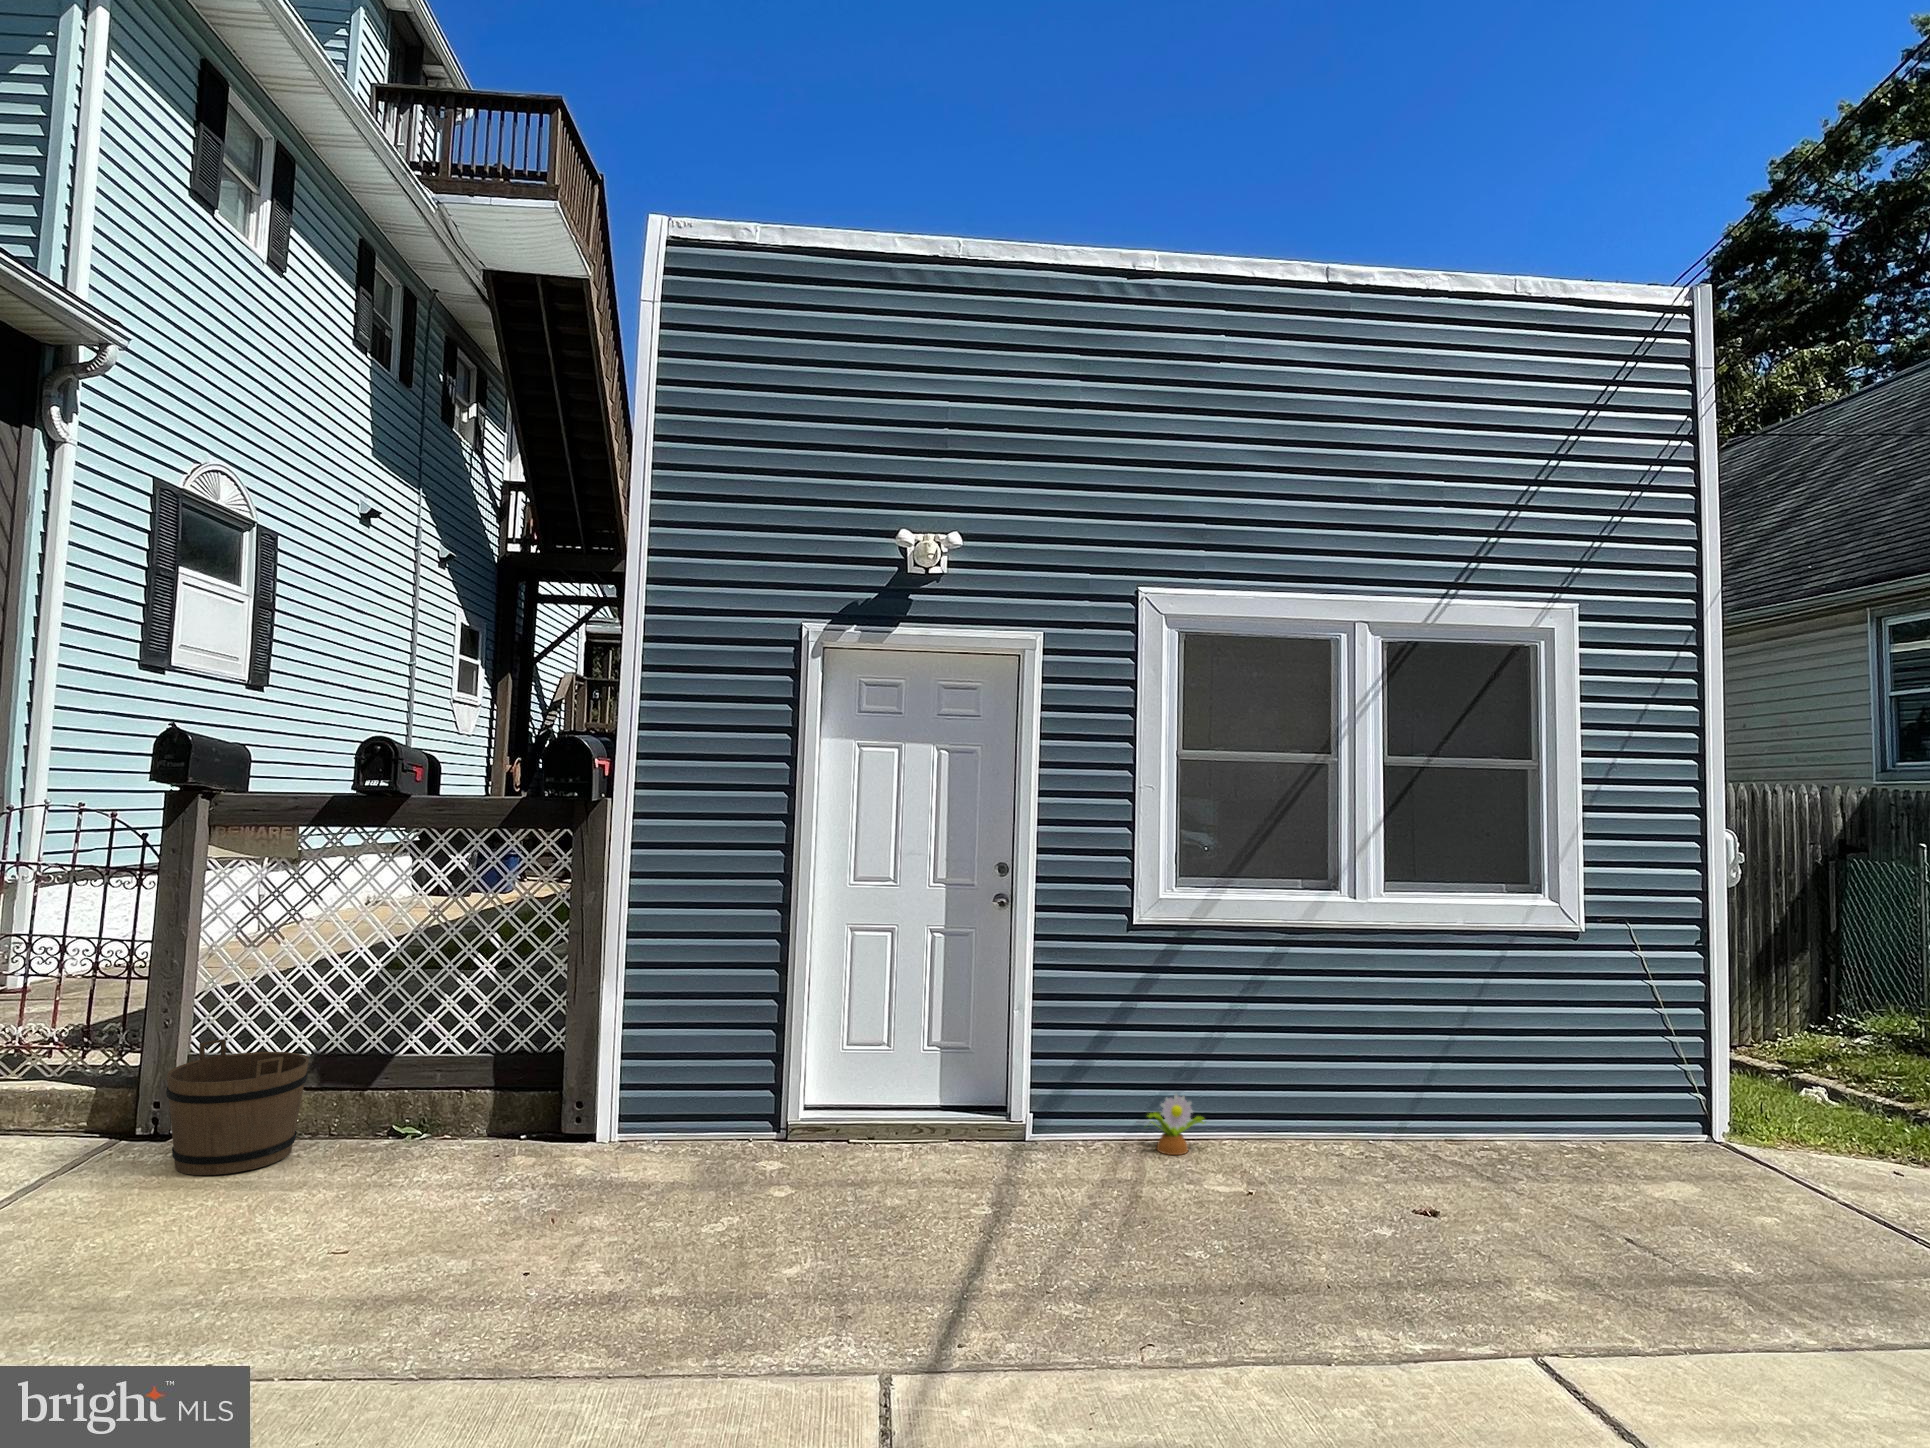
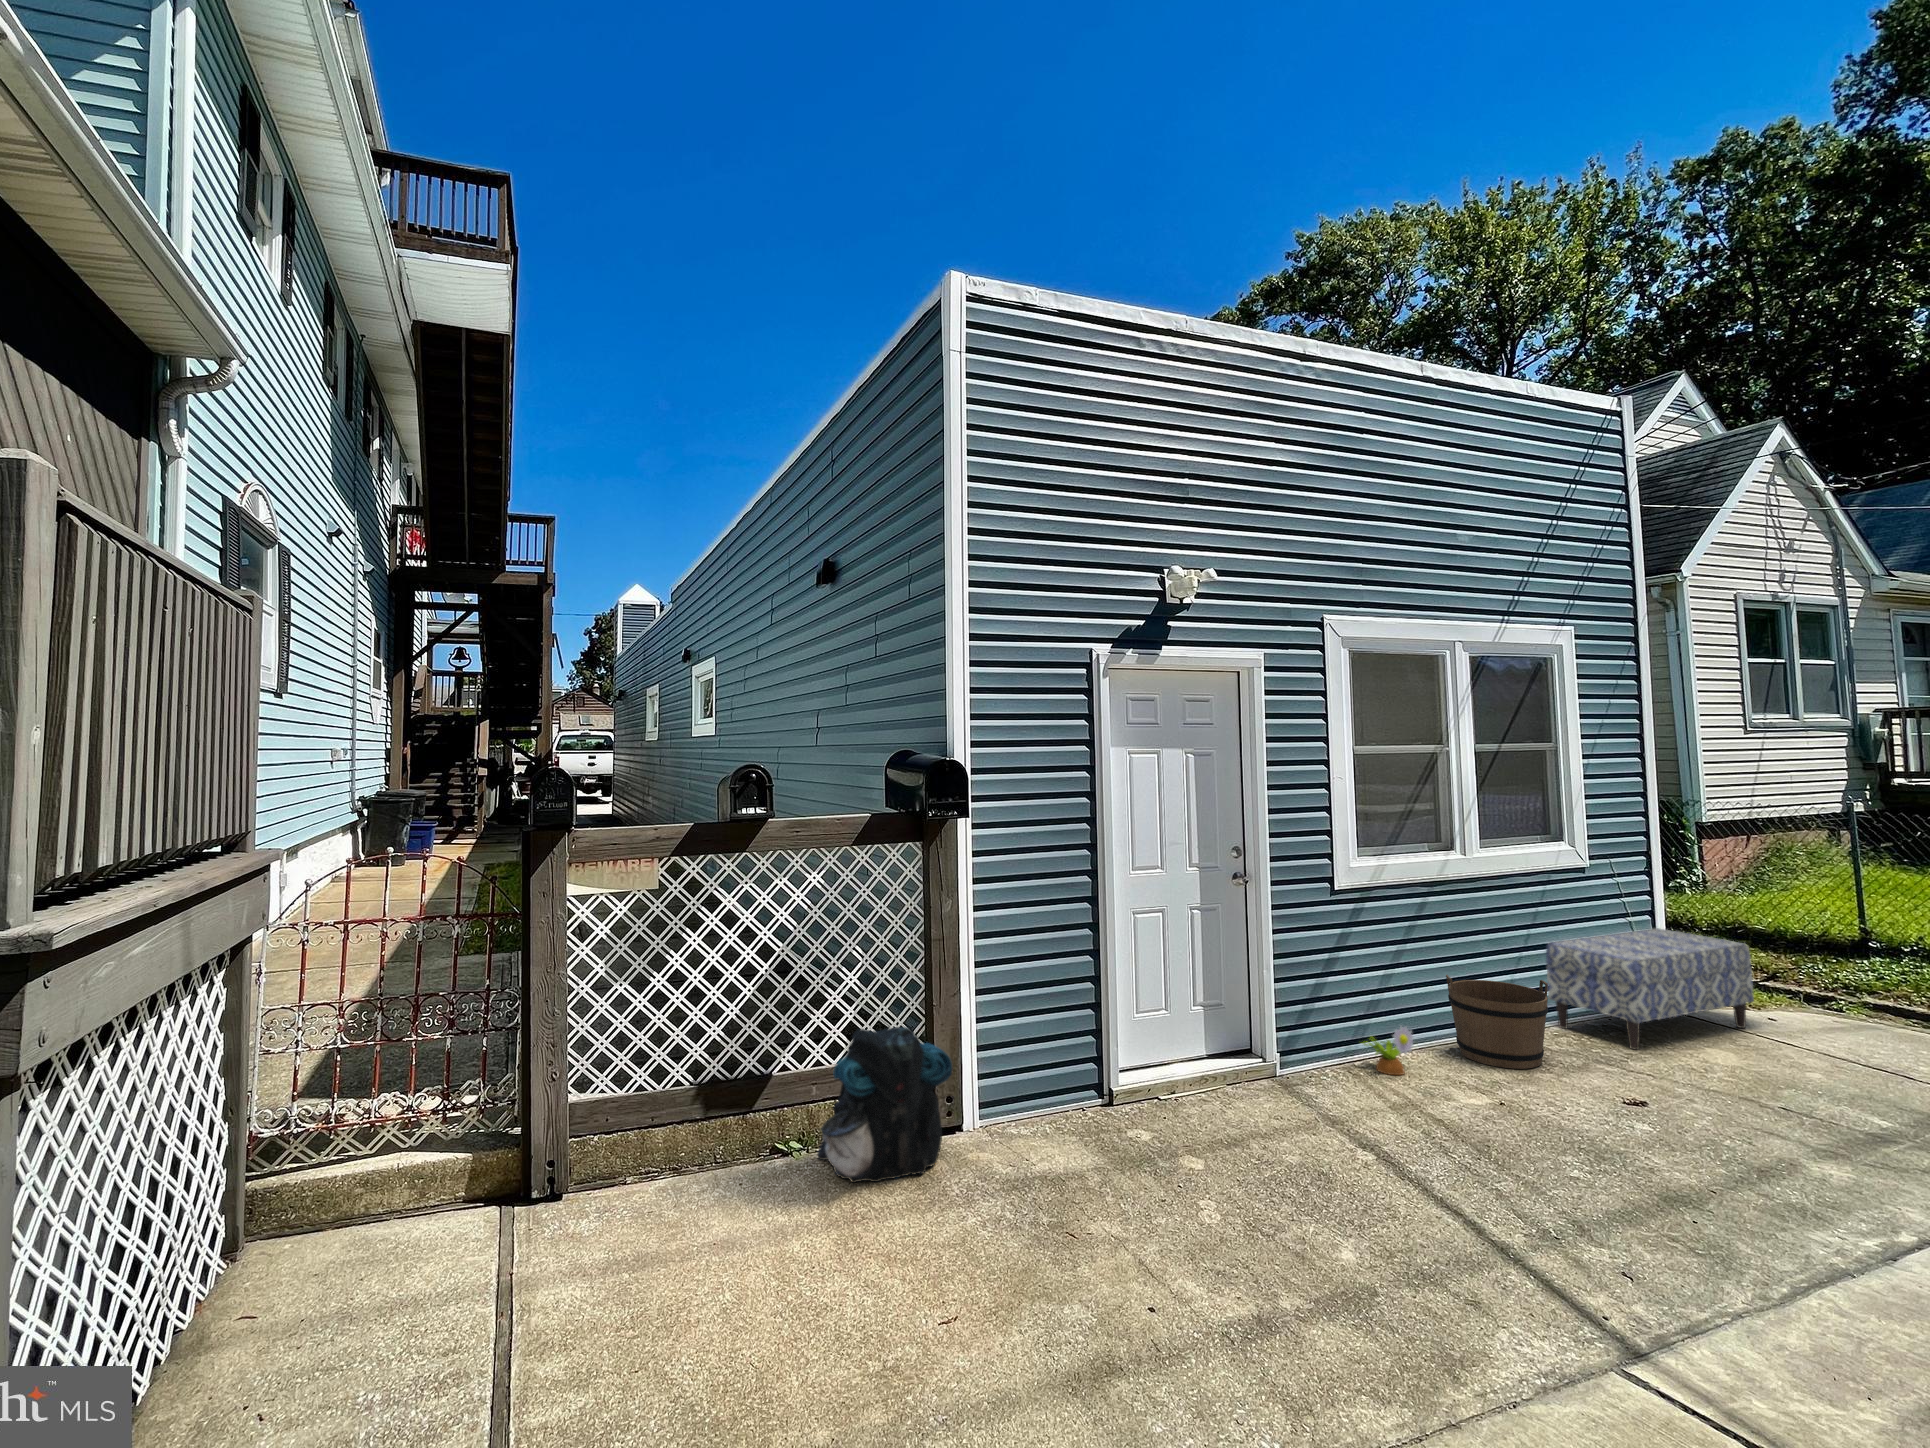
backpack: none [383,1013,546,1167] -> present [817,1027,952,1183]
bench: none [1484,1021,1774,1167] -> present [1546,928,1754,1050]
bucket: present [166,1039,309,1175] -> present [1446,975,1548,1069]

